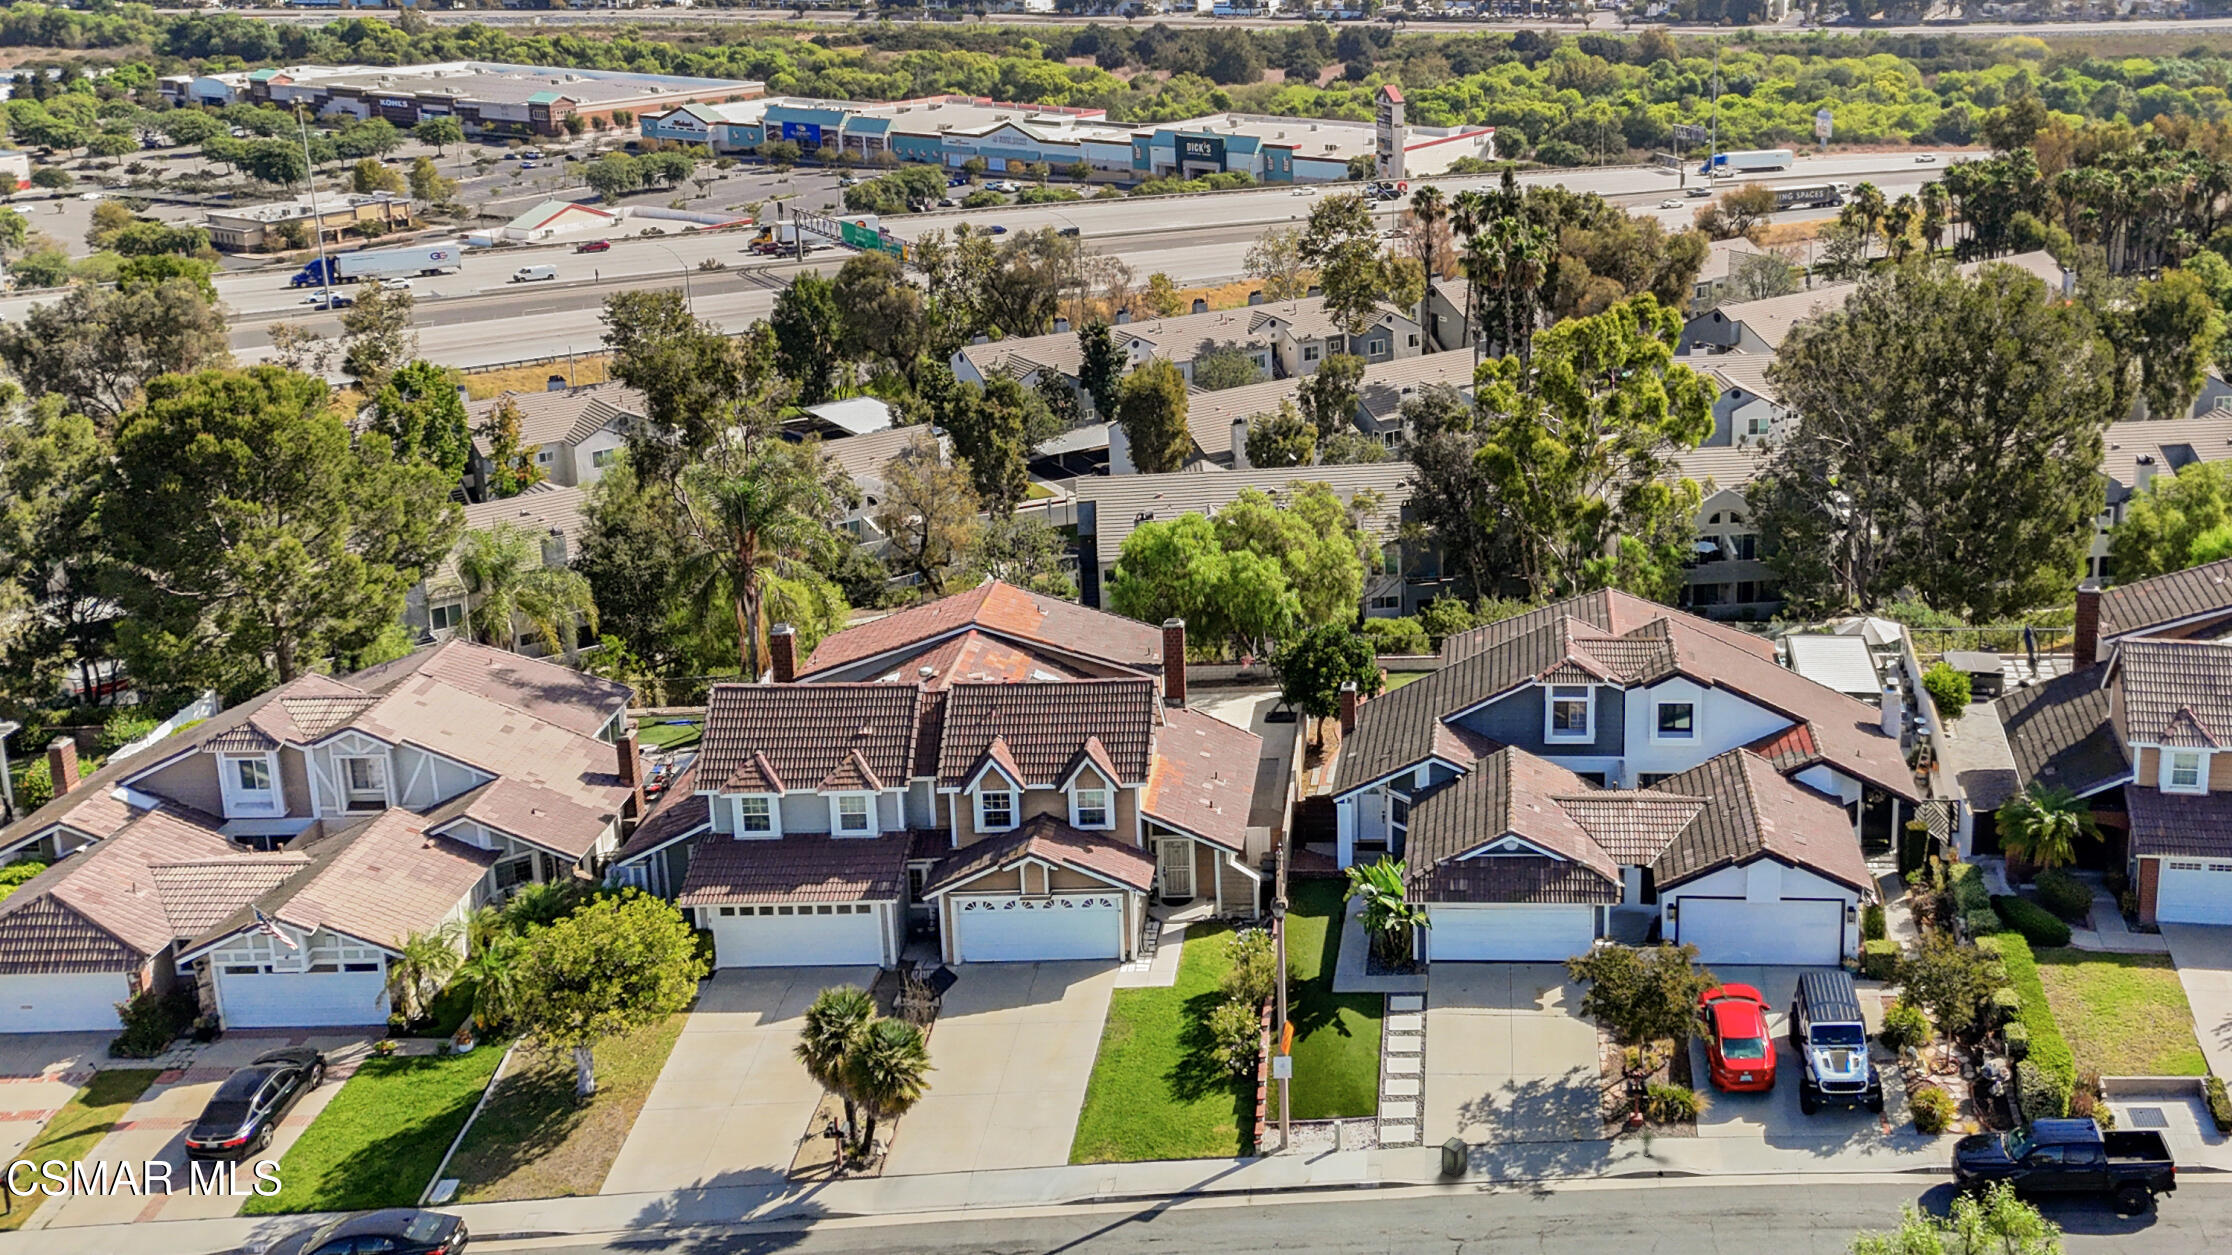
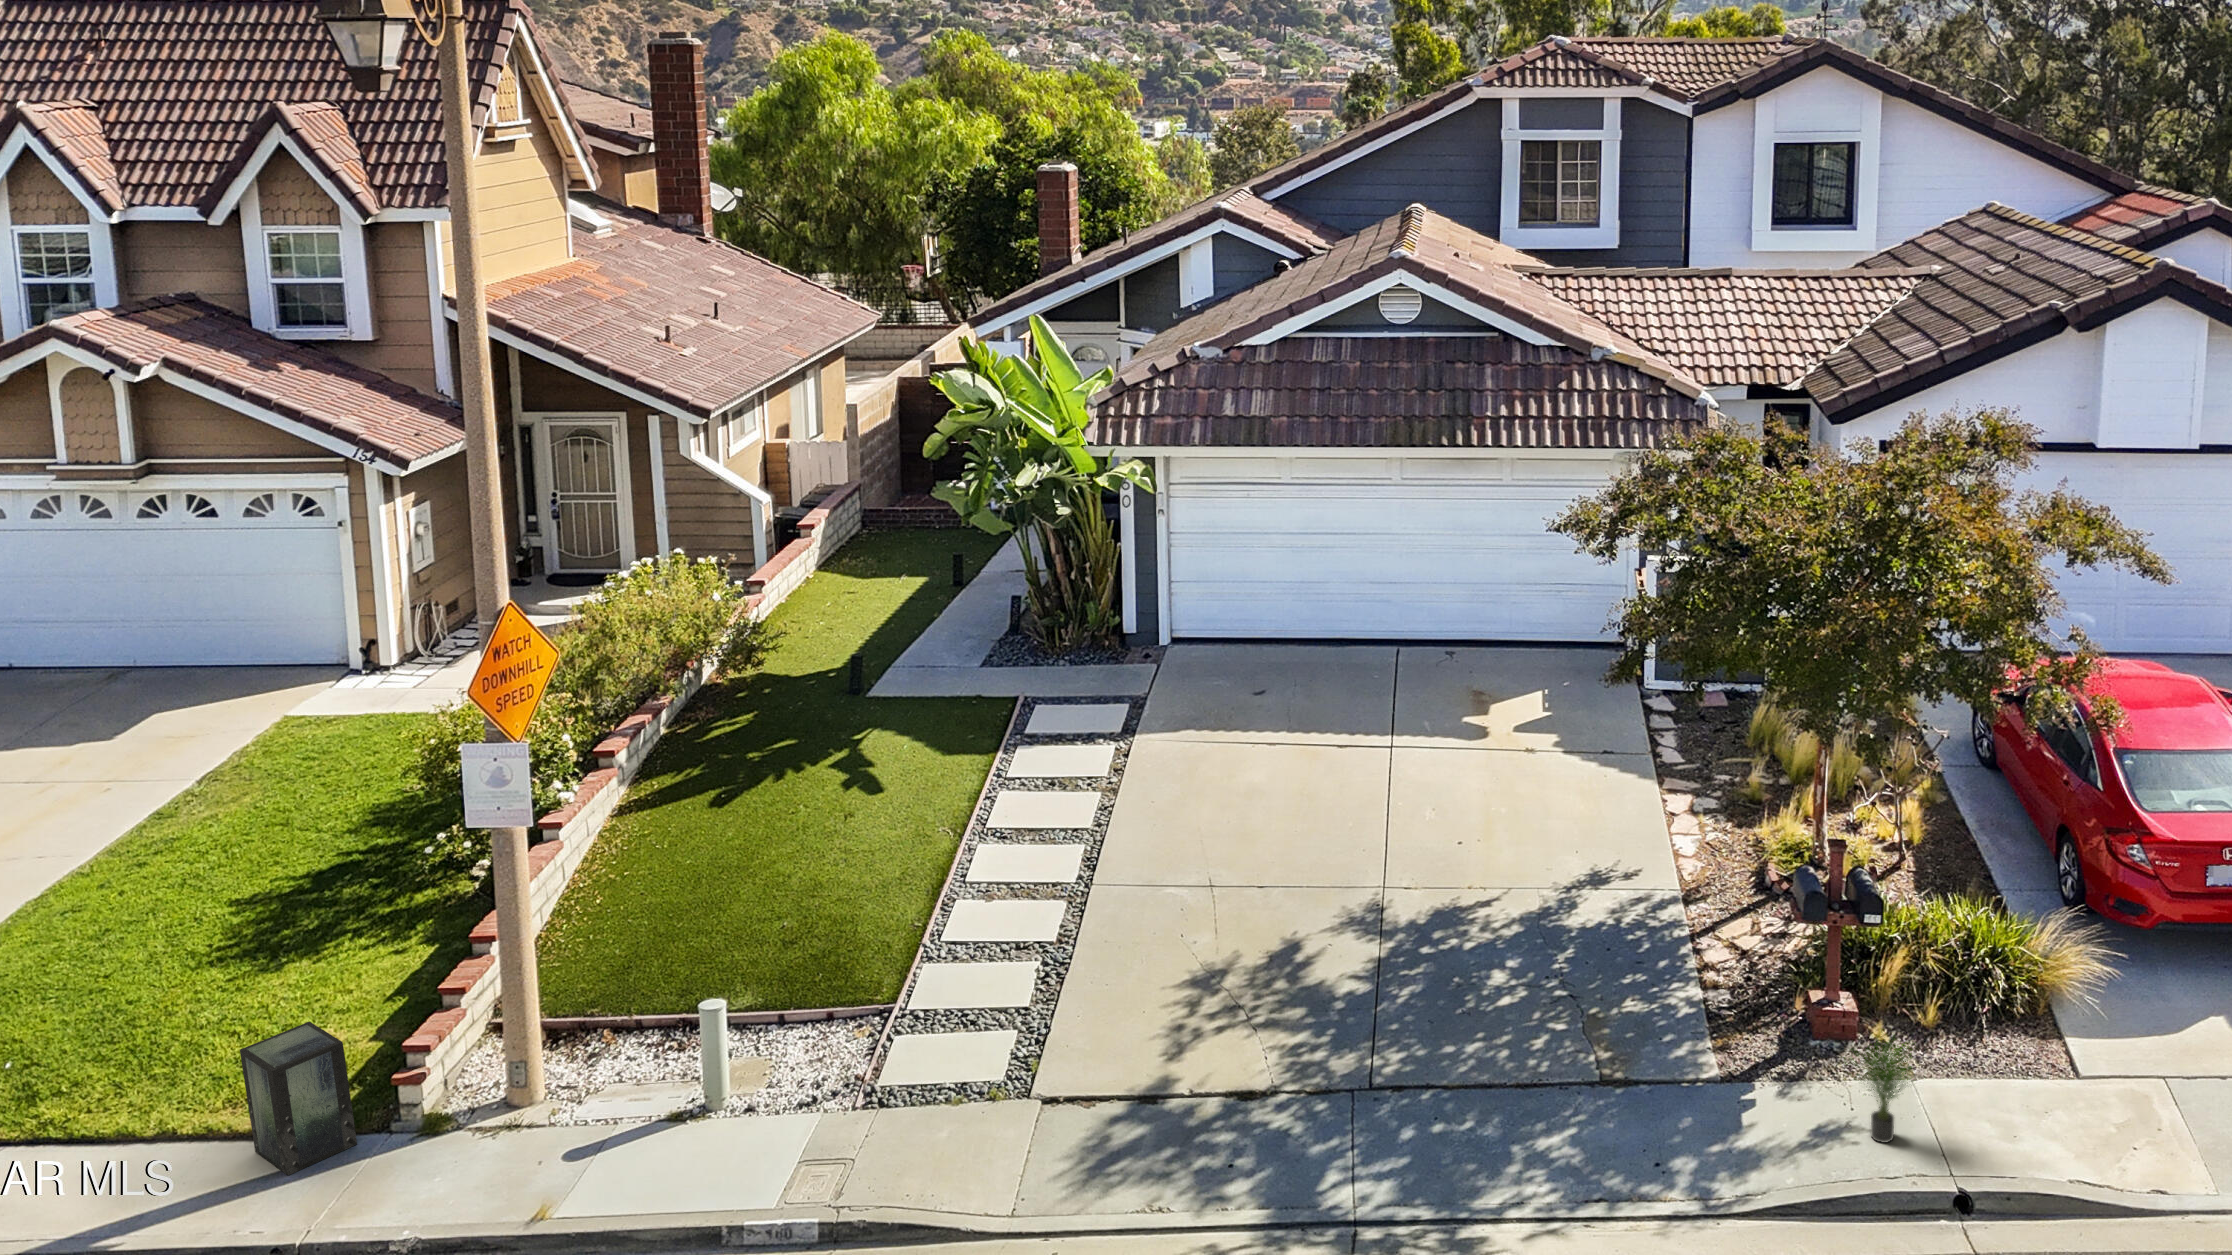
storage box: present [1442,1137,1467,1178] -> present [240,1022,357,1175]

